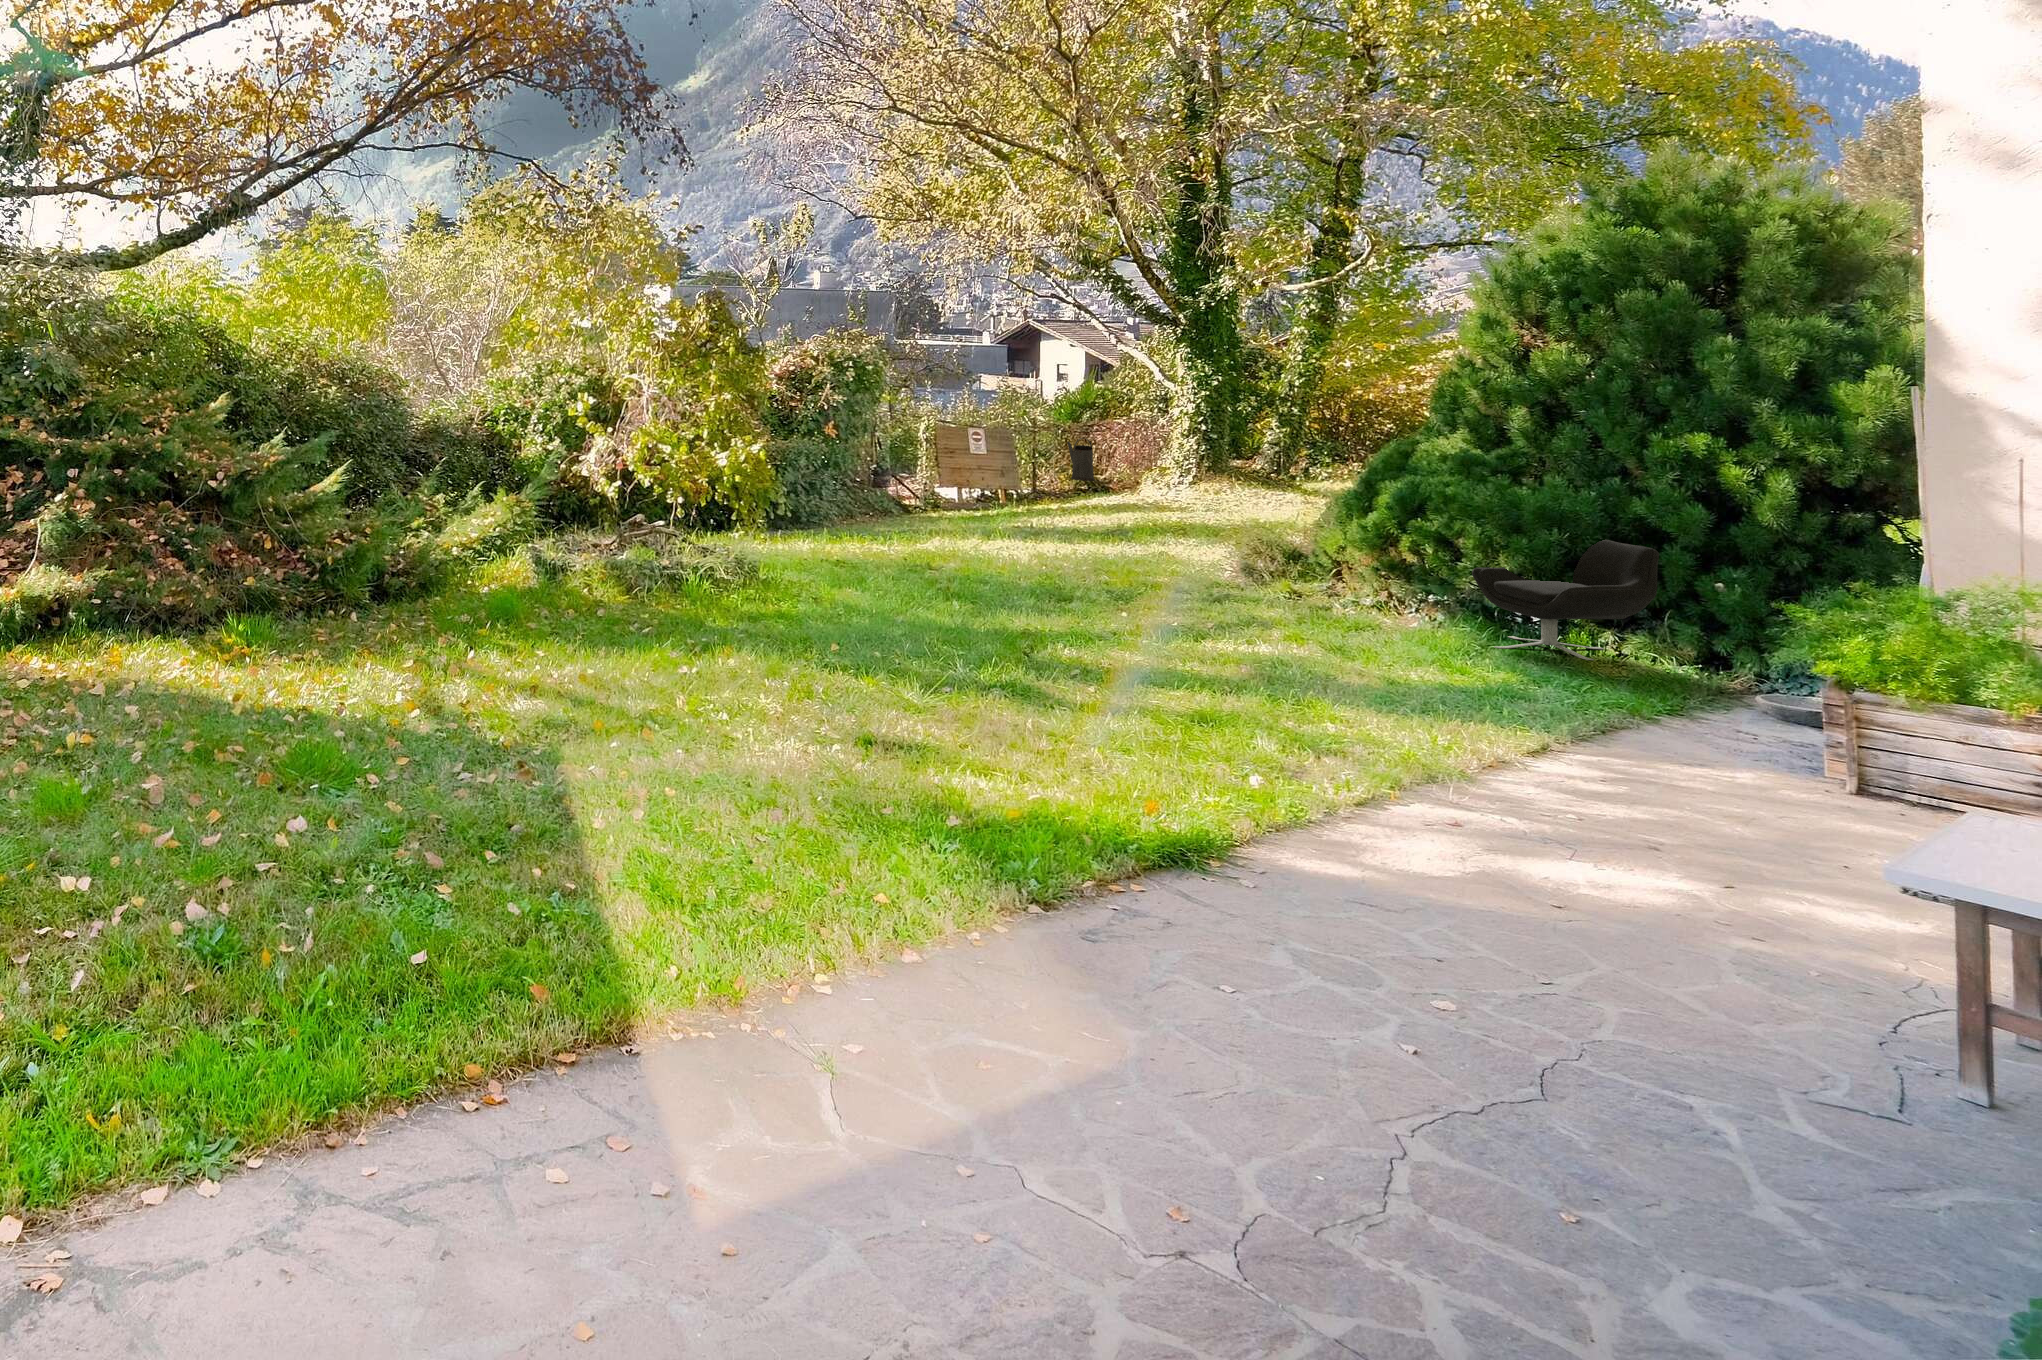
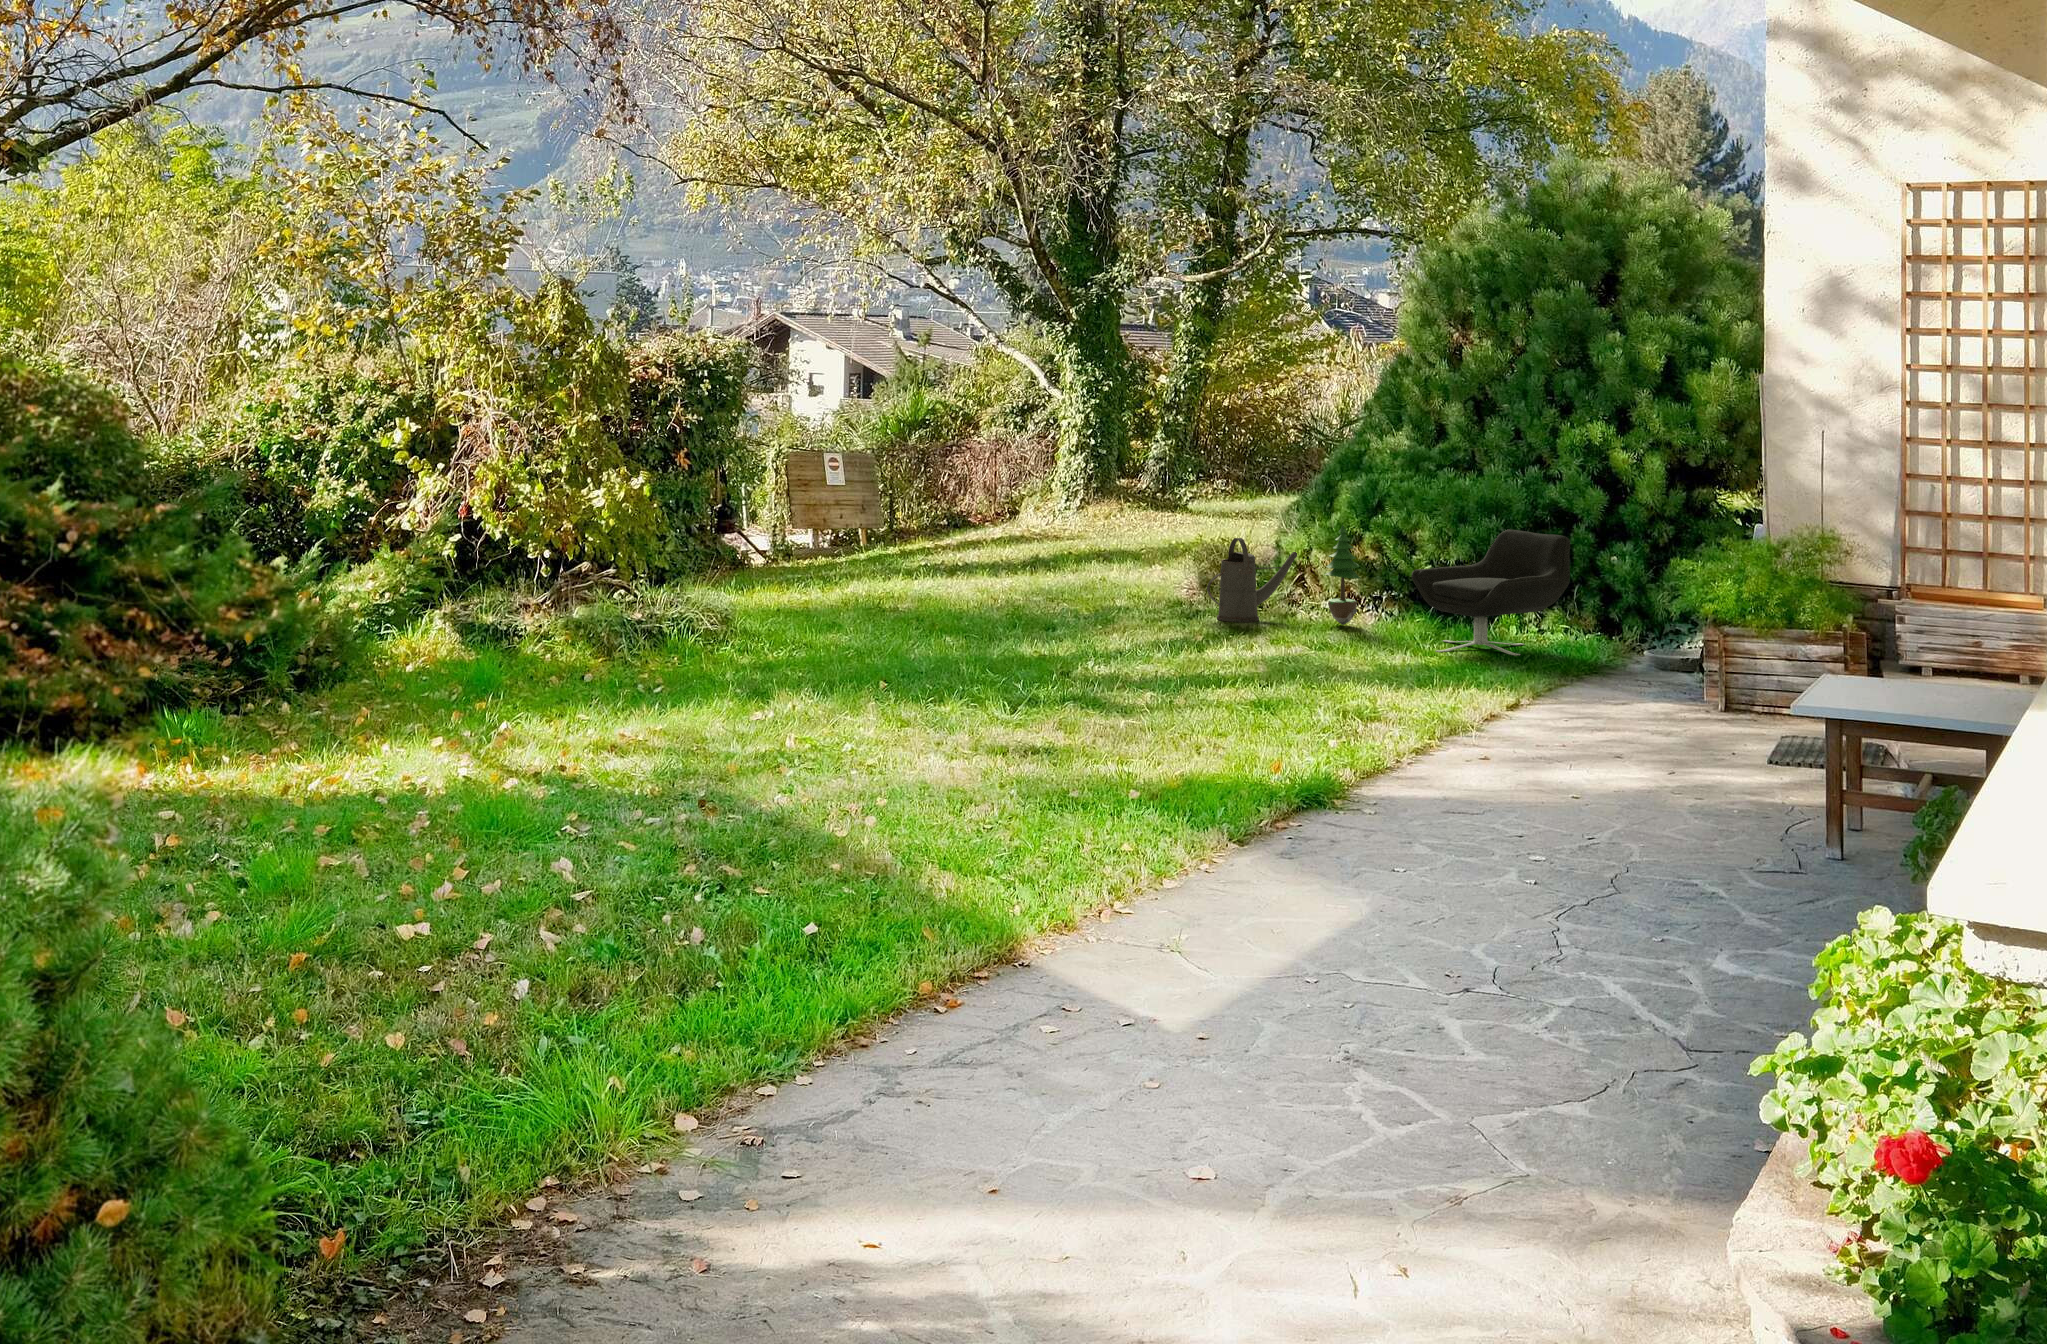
watering can: present [1067,438,1094,481] -> present [1207,538,1297,622]
potted tree: none [1383,518,1423,611] -> present [1325,525,1360,625]

